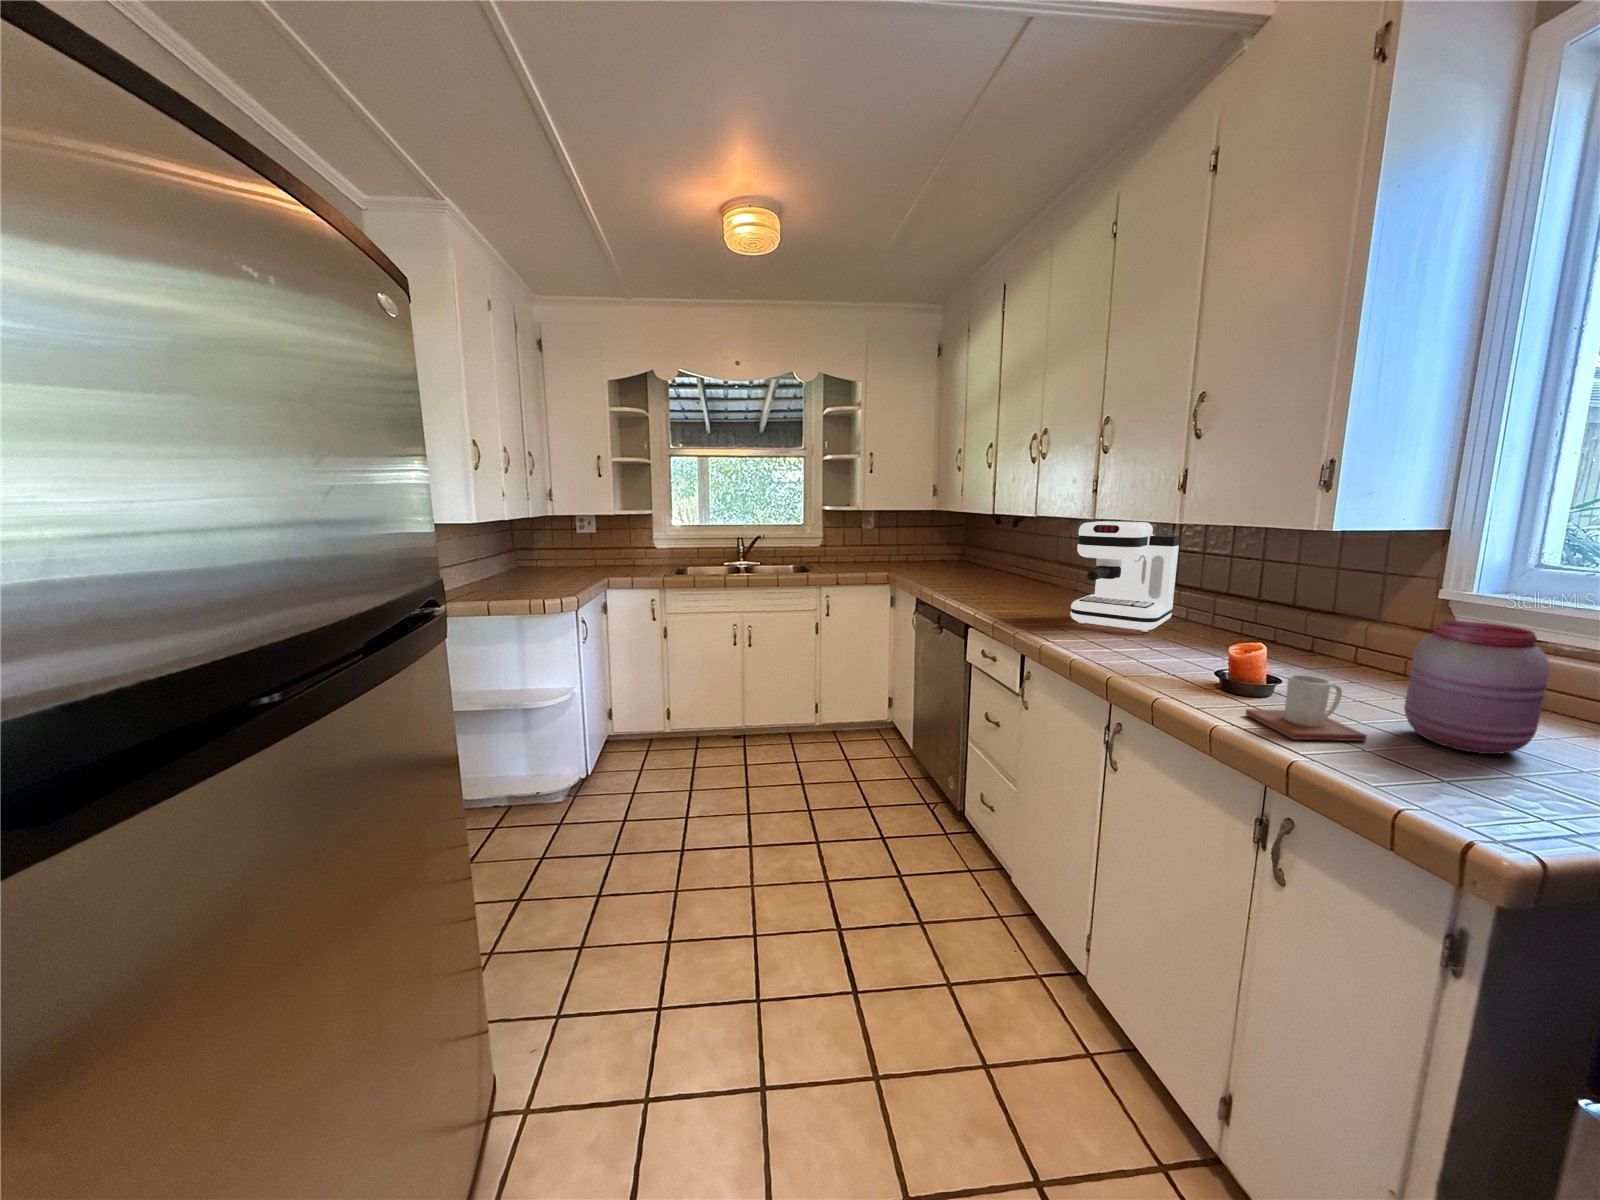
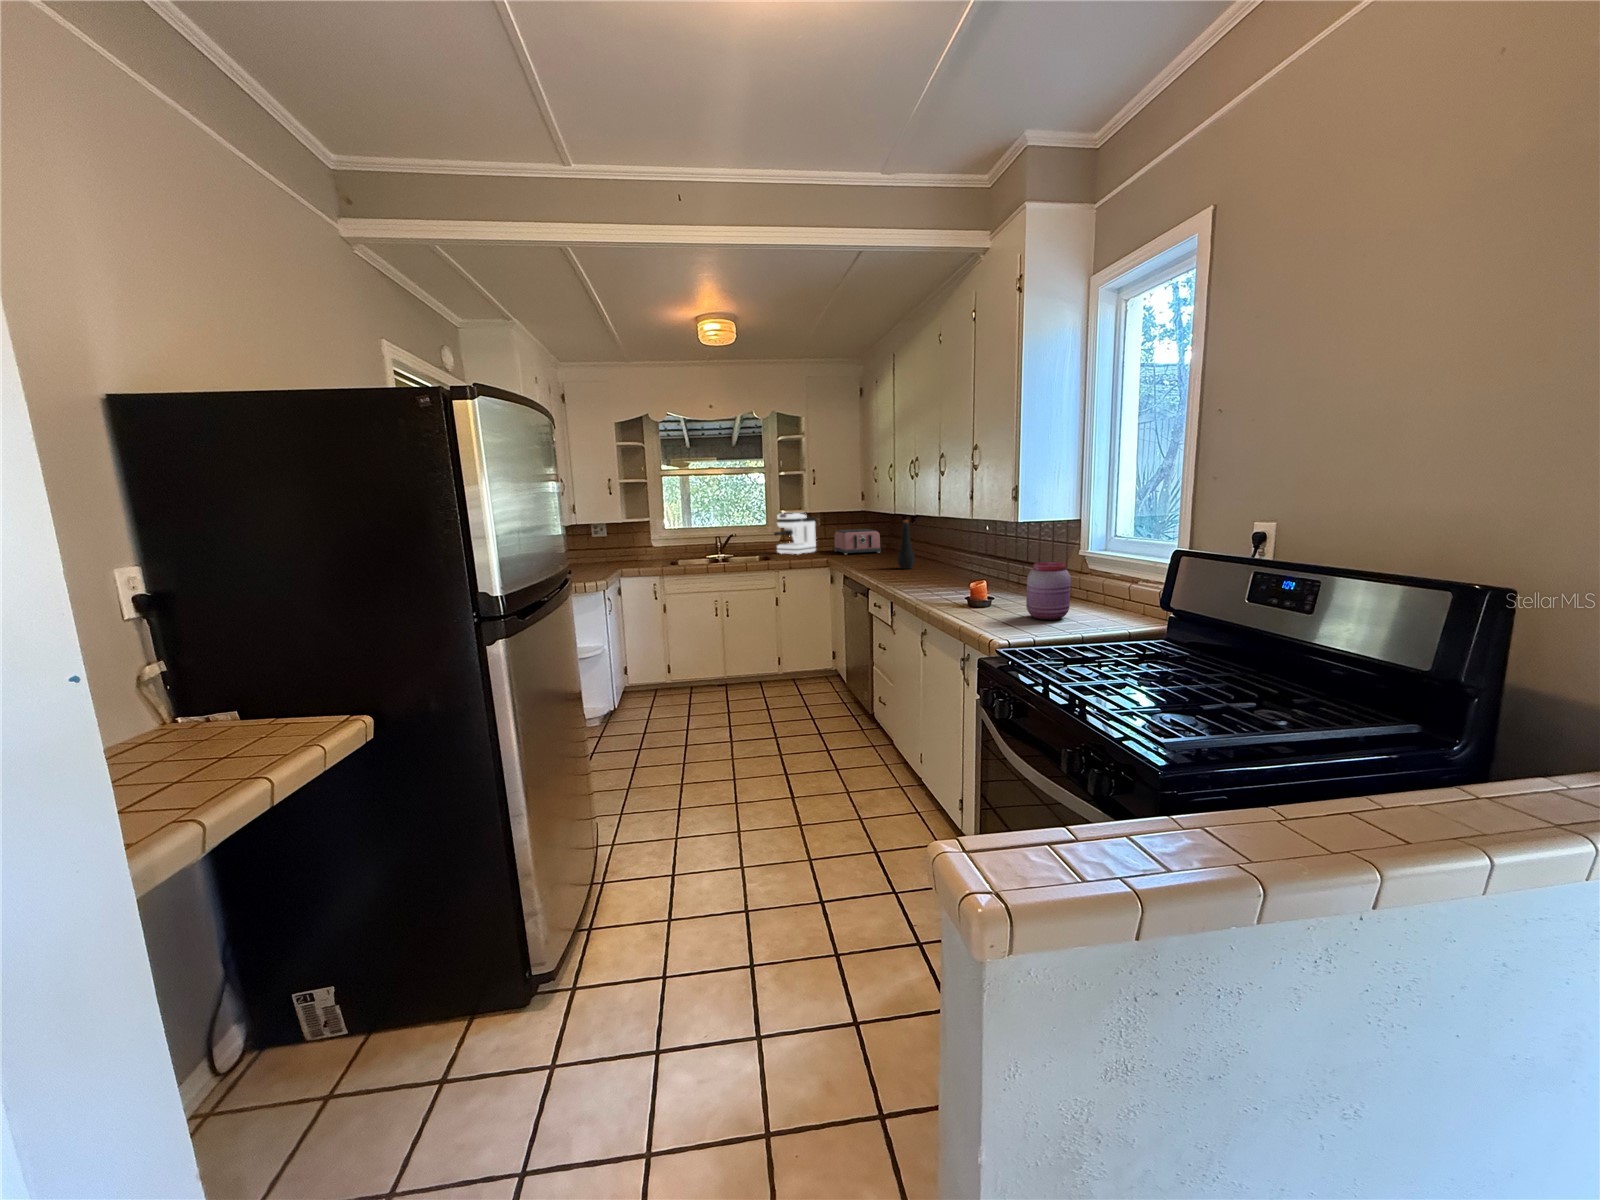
coffee maker: present [1070,521,1180,632] -> present [774,513,816,554]
bottle: none [1001,523,1027,595] -> present [897,520,914,569]
toaster: none [890,534,956,568] -> present [834,529,881,555]
mug: present [1245,674,1367,741] -> none [965,591,1006,619]

